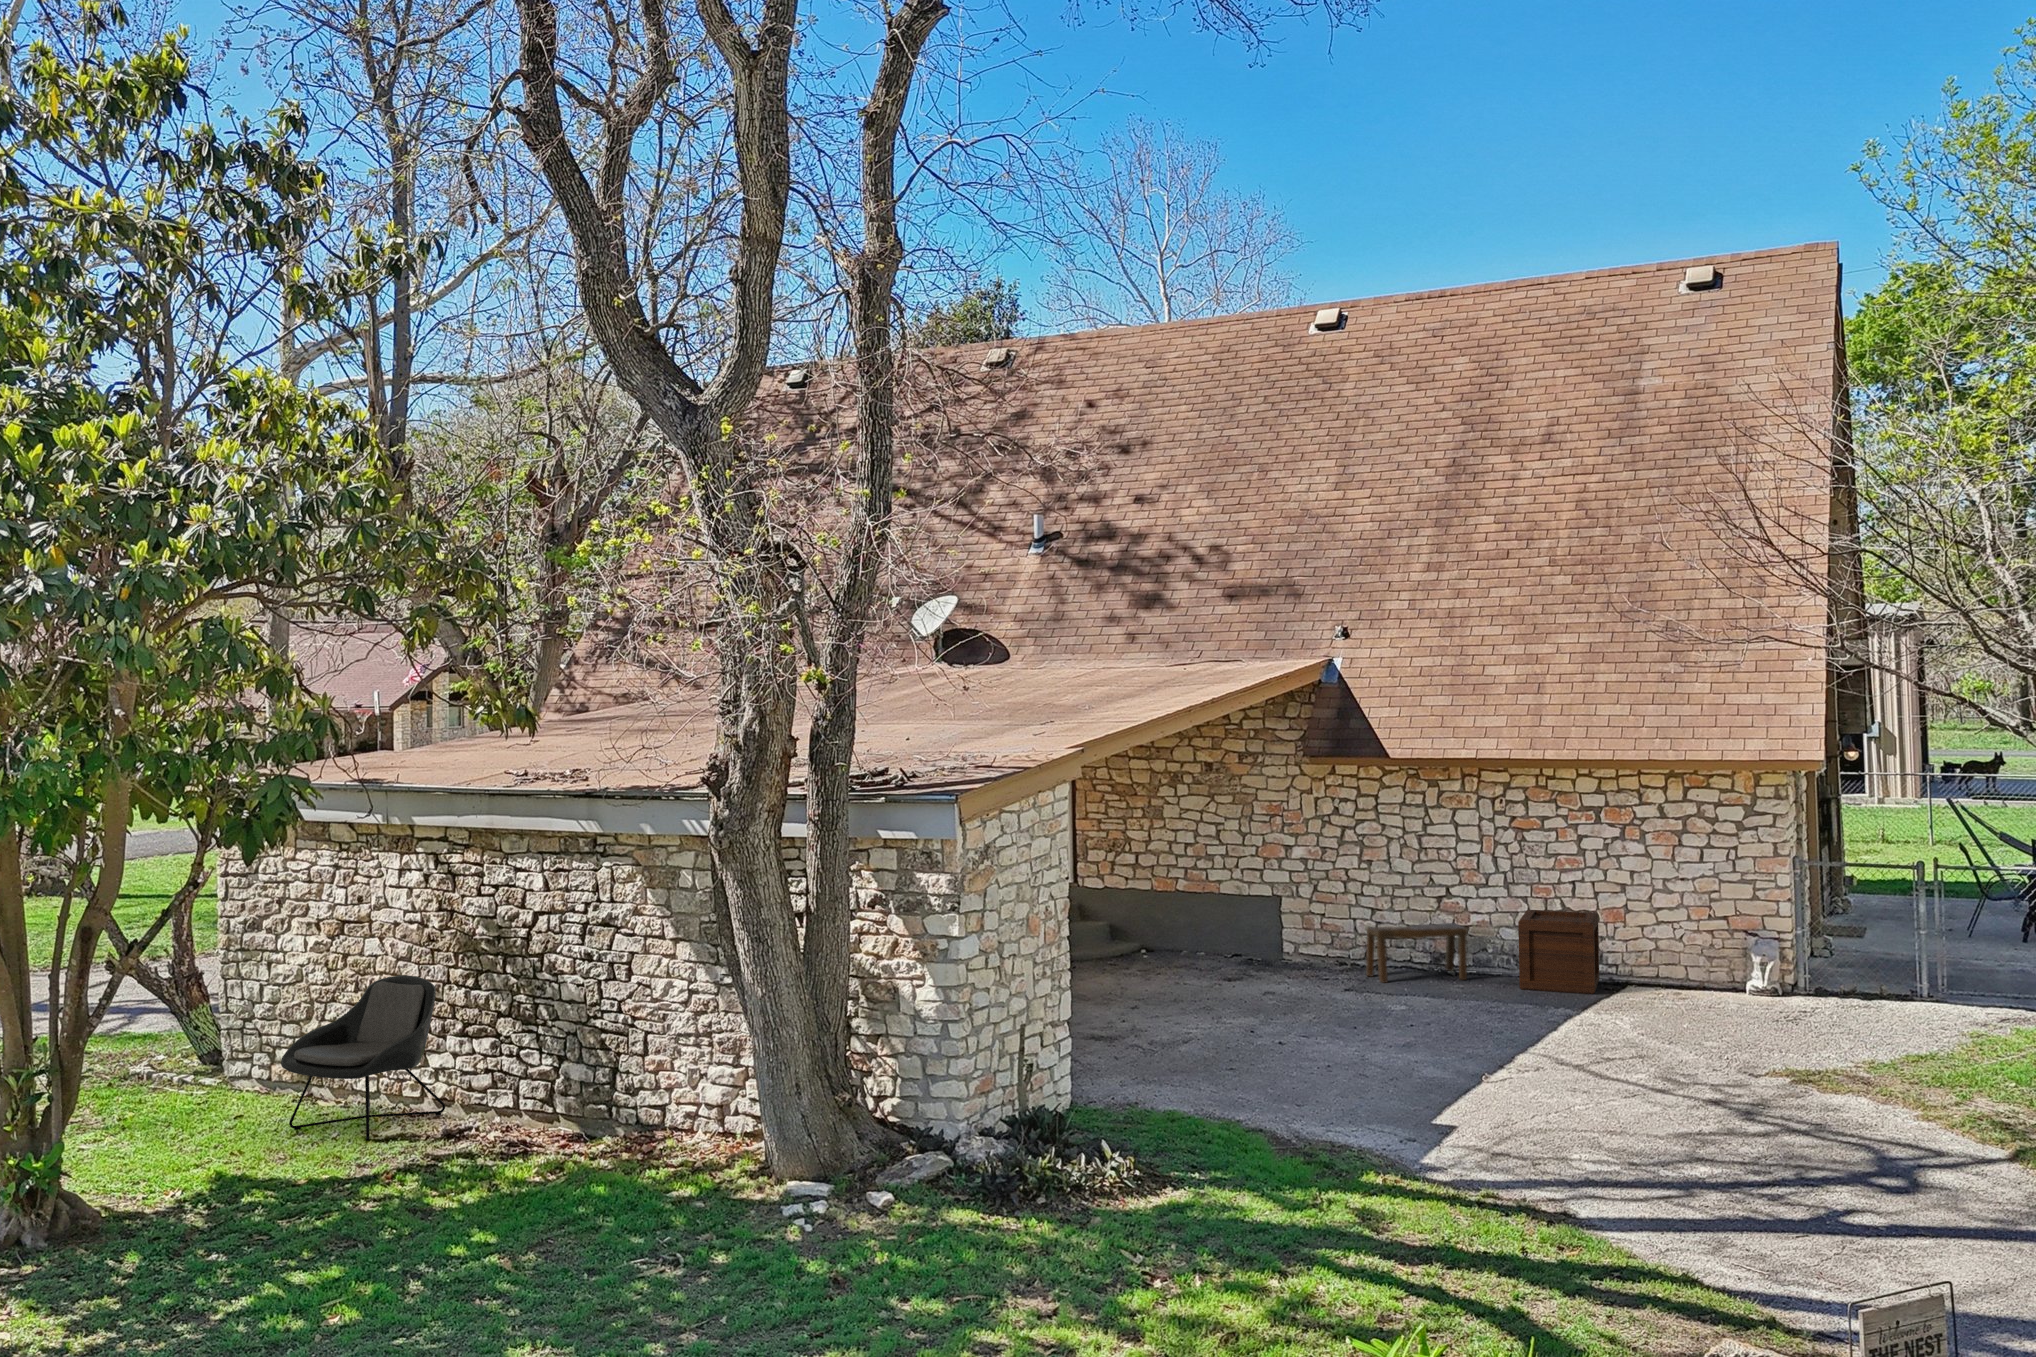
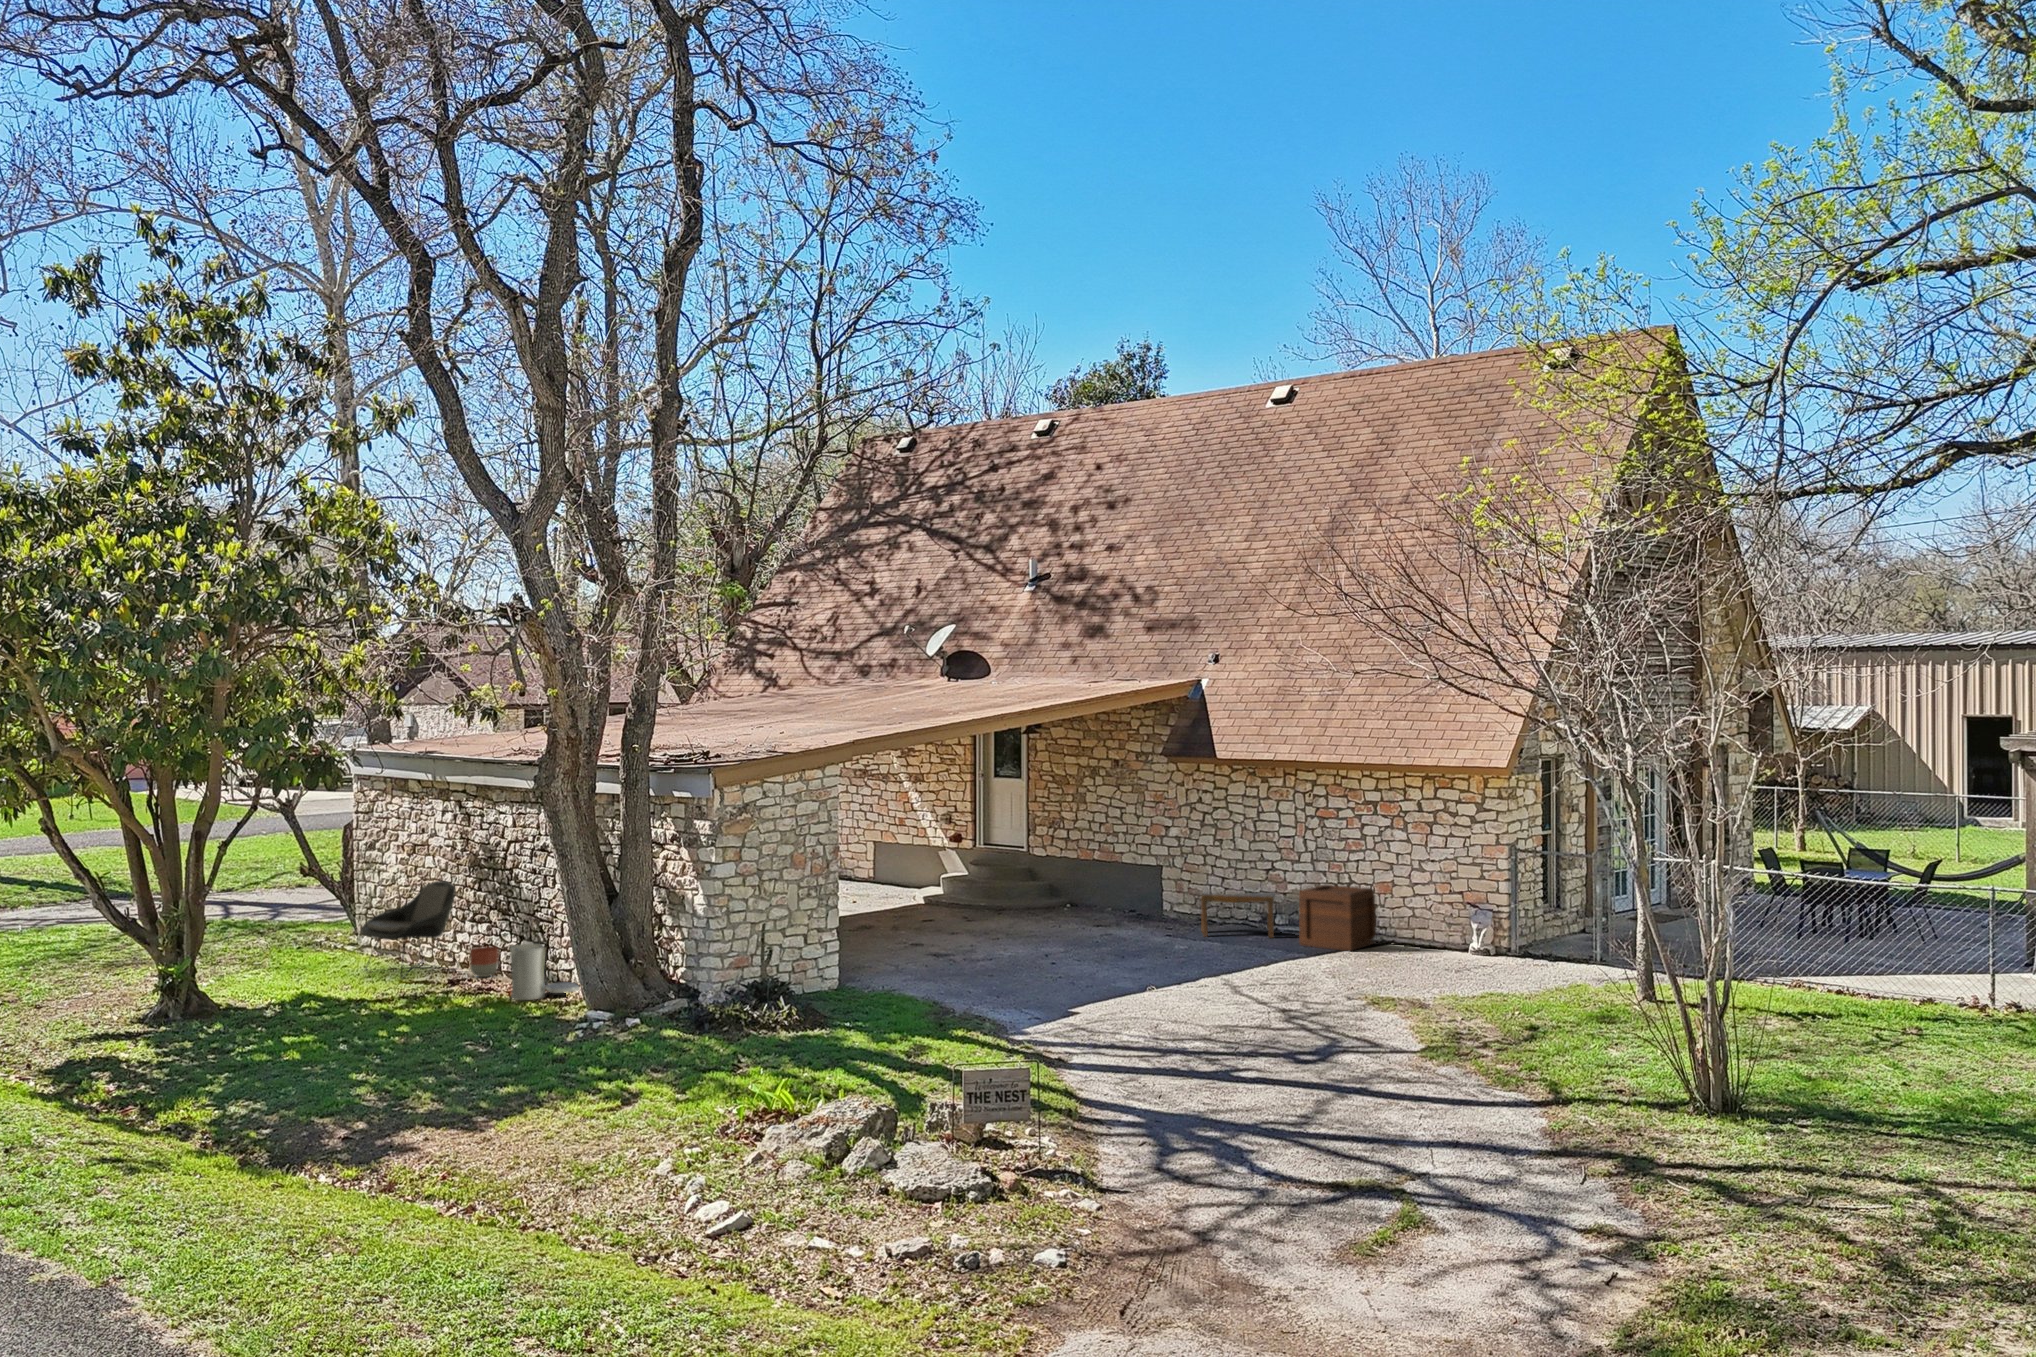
trash can: none [590,1074,697,1169] -> present [510,944,580,1000]
planter: none [476,1075,521,1125] -> present [470,946,499,977]

